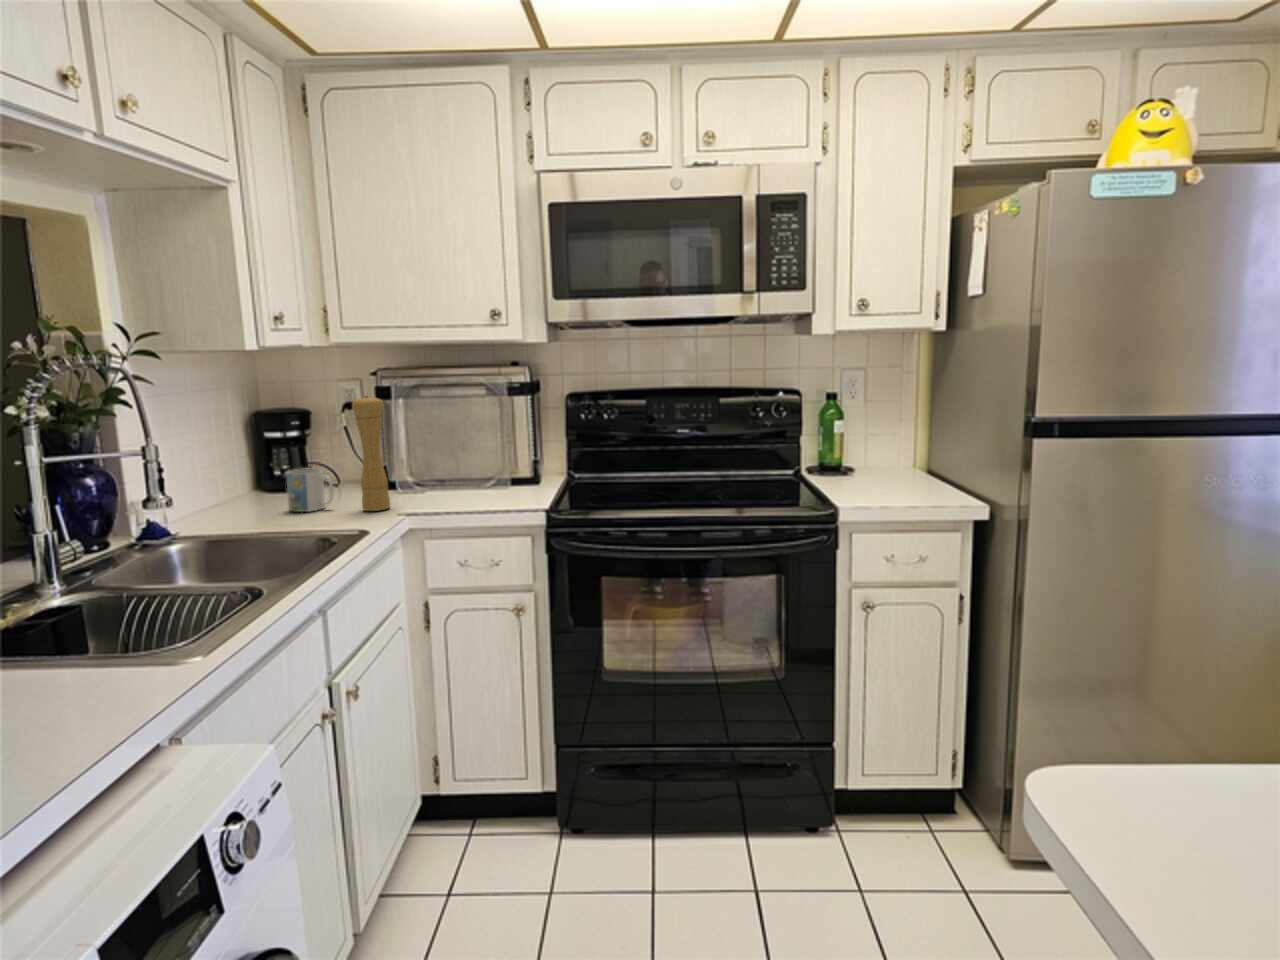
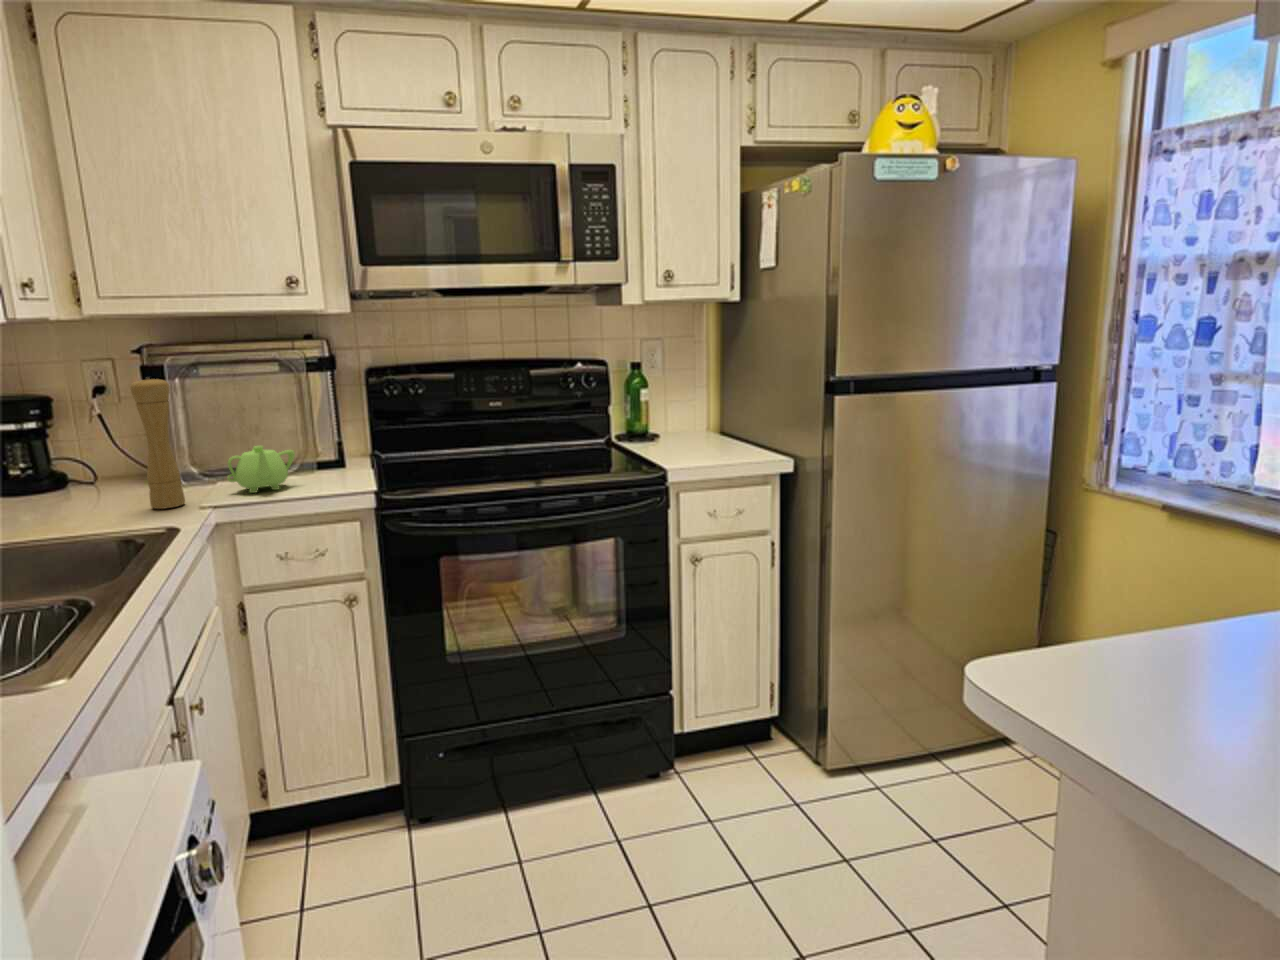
teapot: none [429,460,487,503] -> present [228,446,295,493]
mug: present [286,469,334,512] -> none [45,465,110,517]

